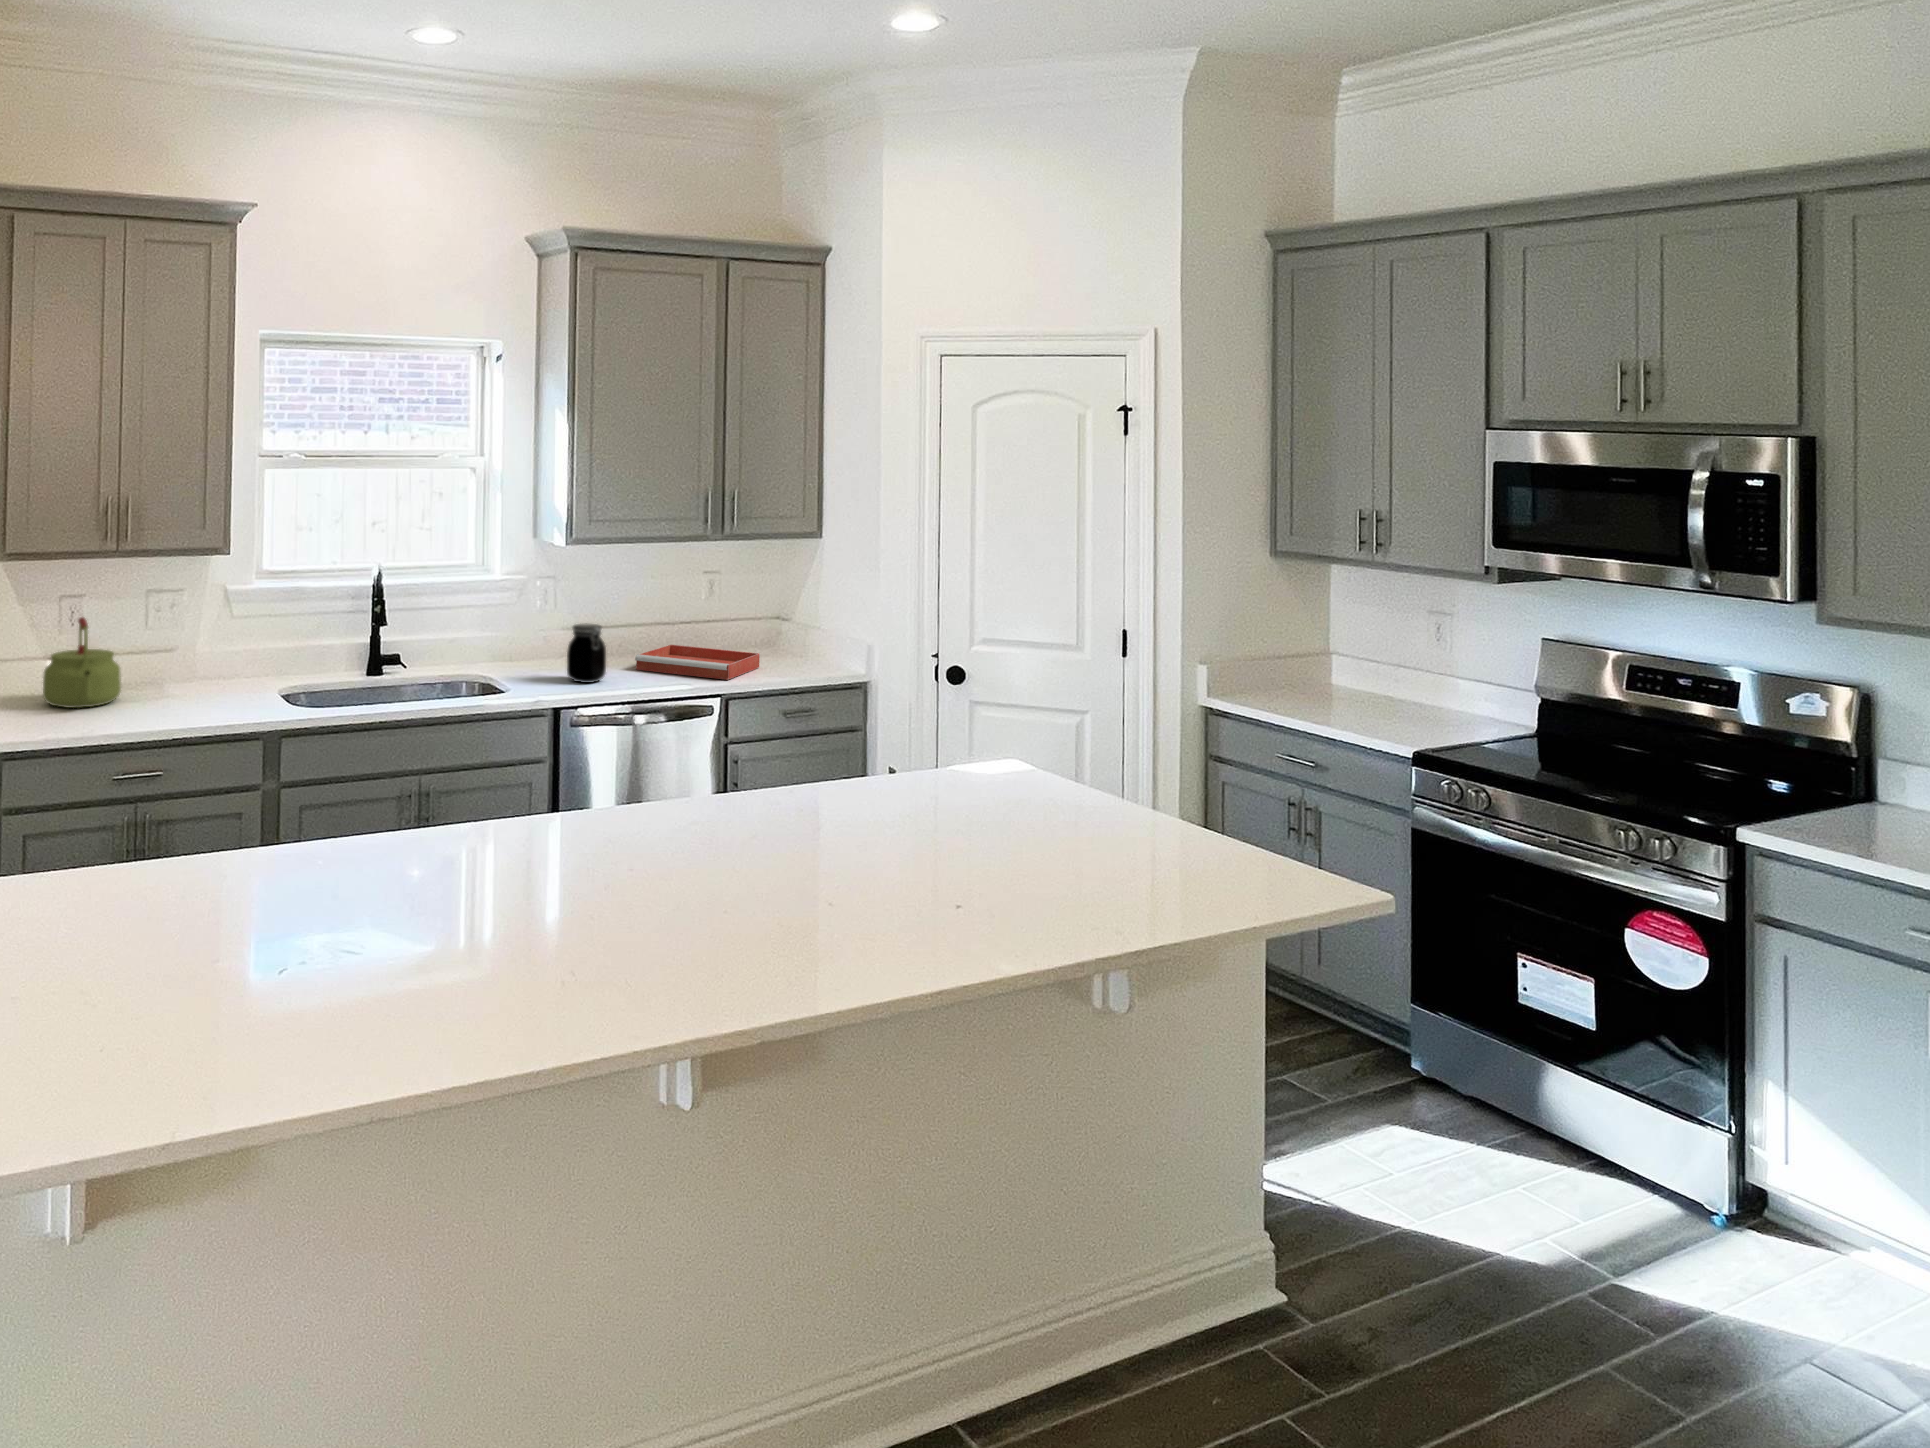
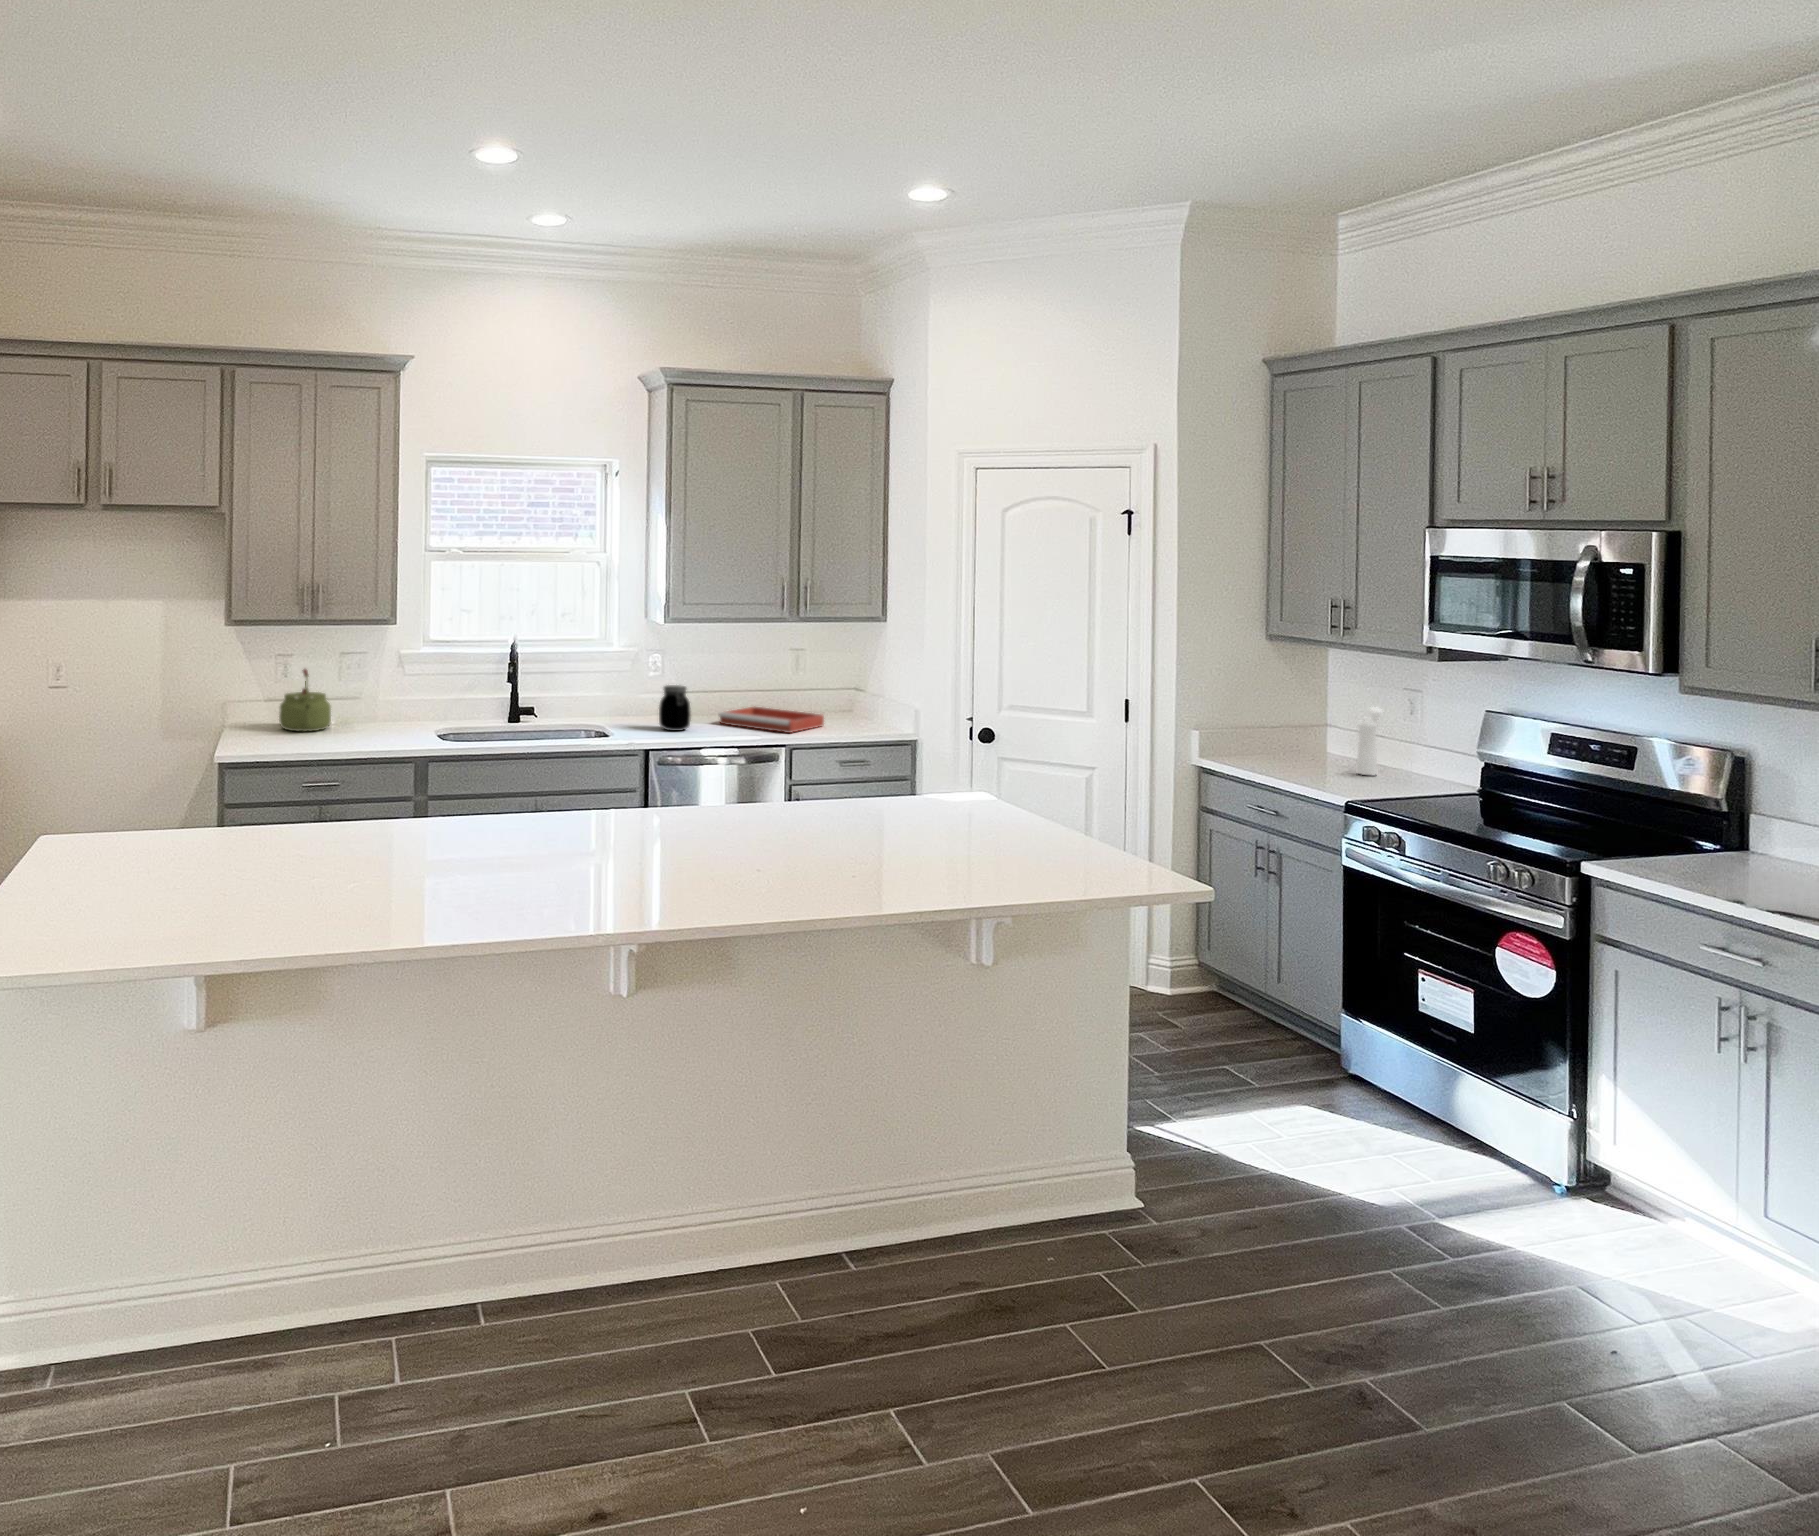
pepper mill: none [1371,631,1394,710] -> present [1357,707,1382,775]

